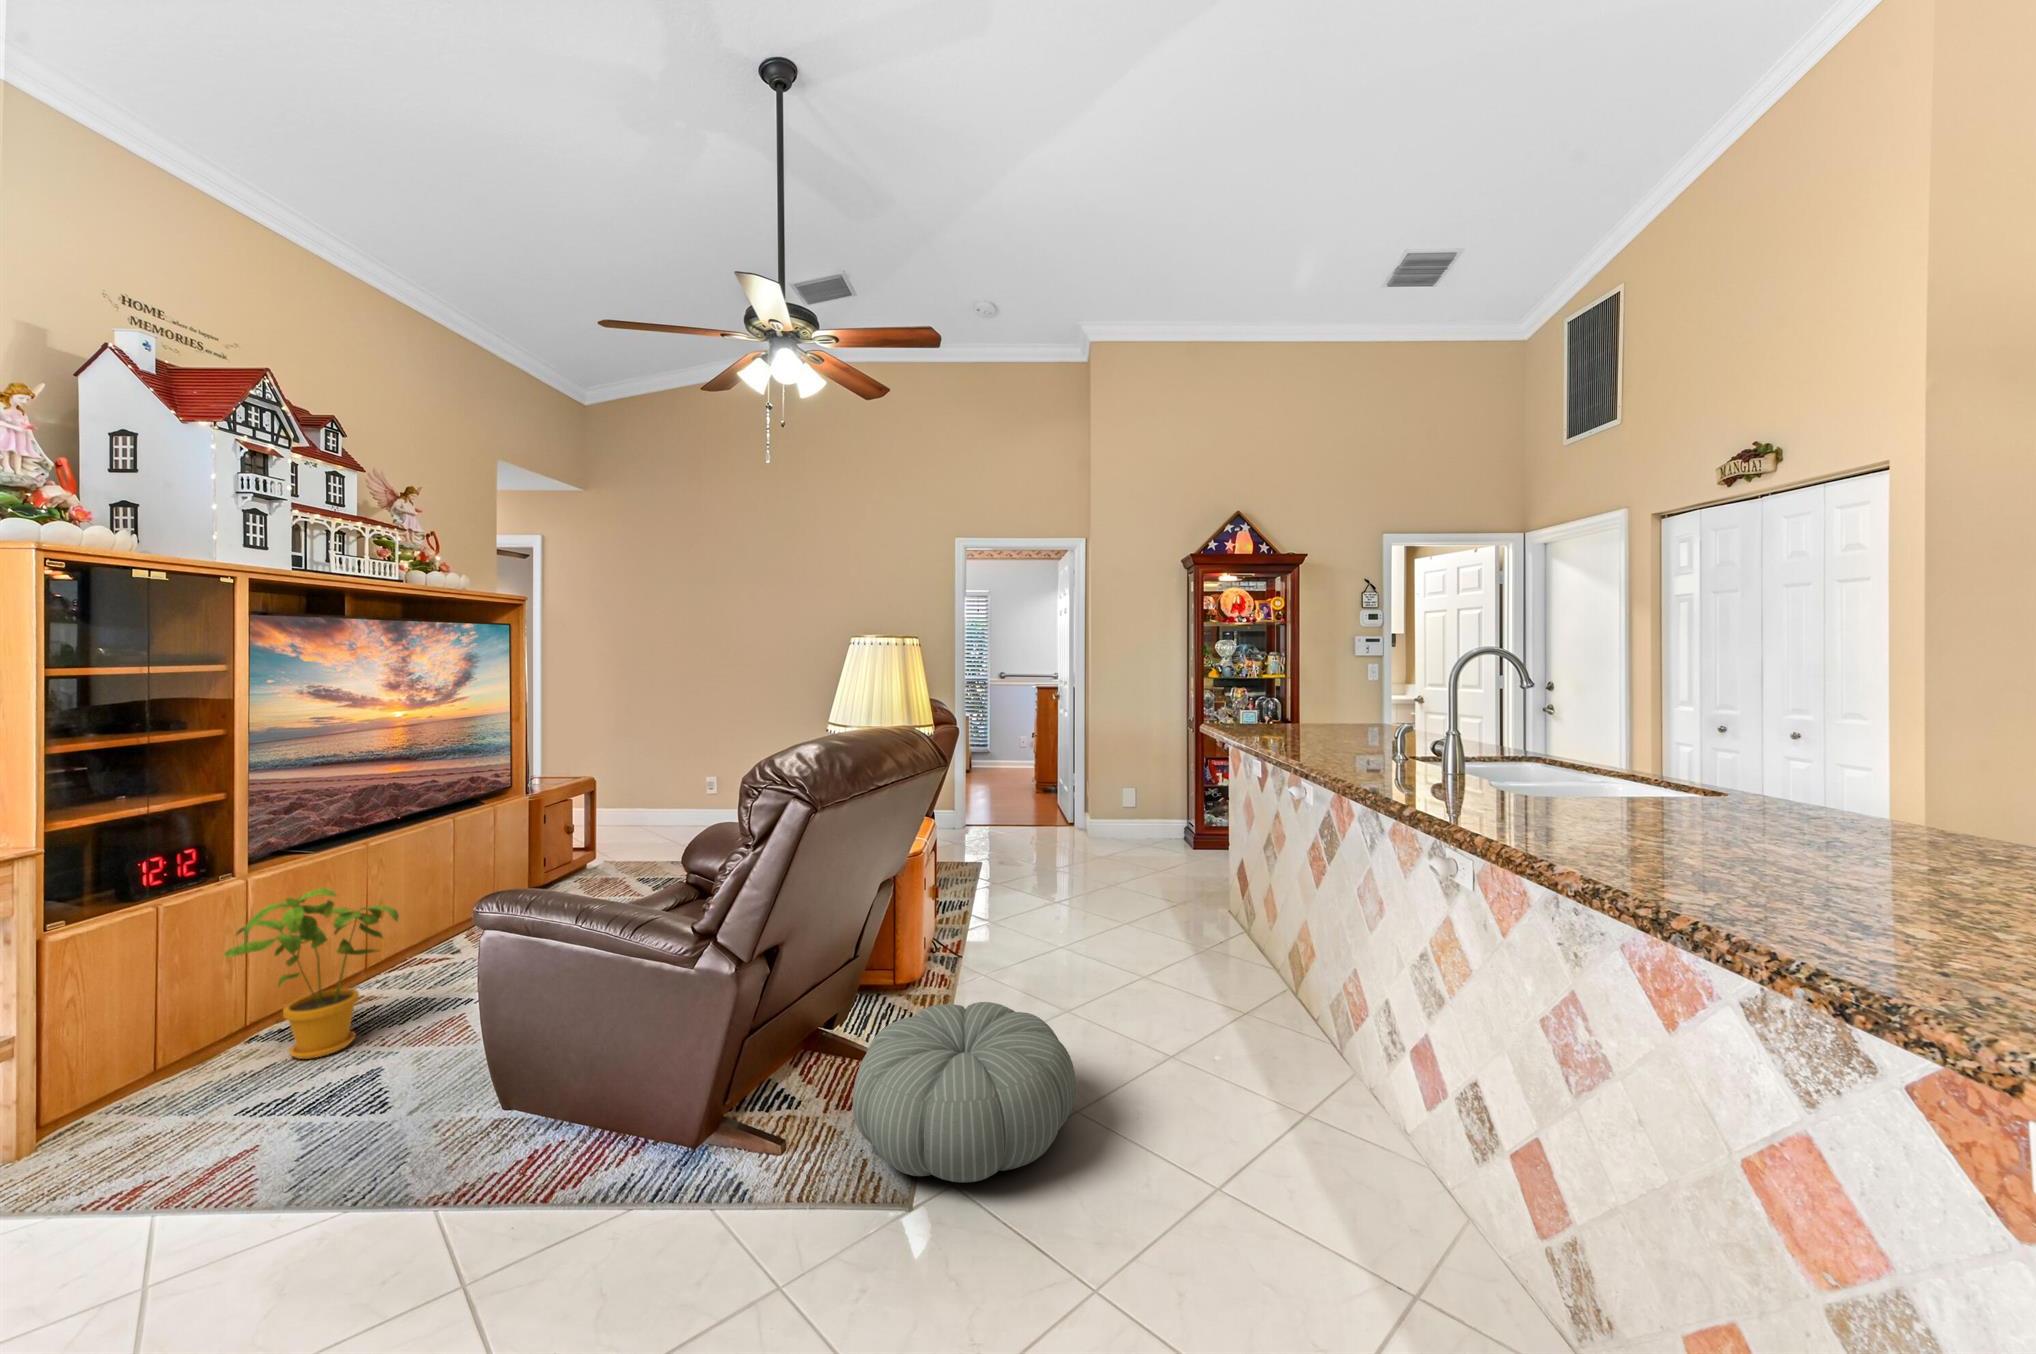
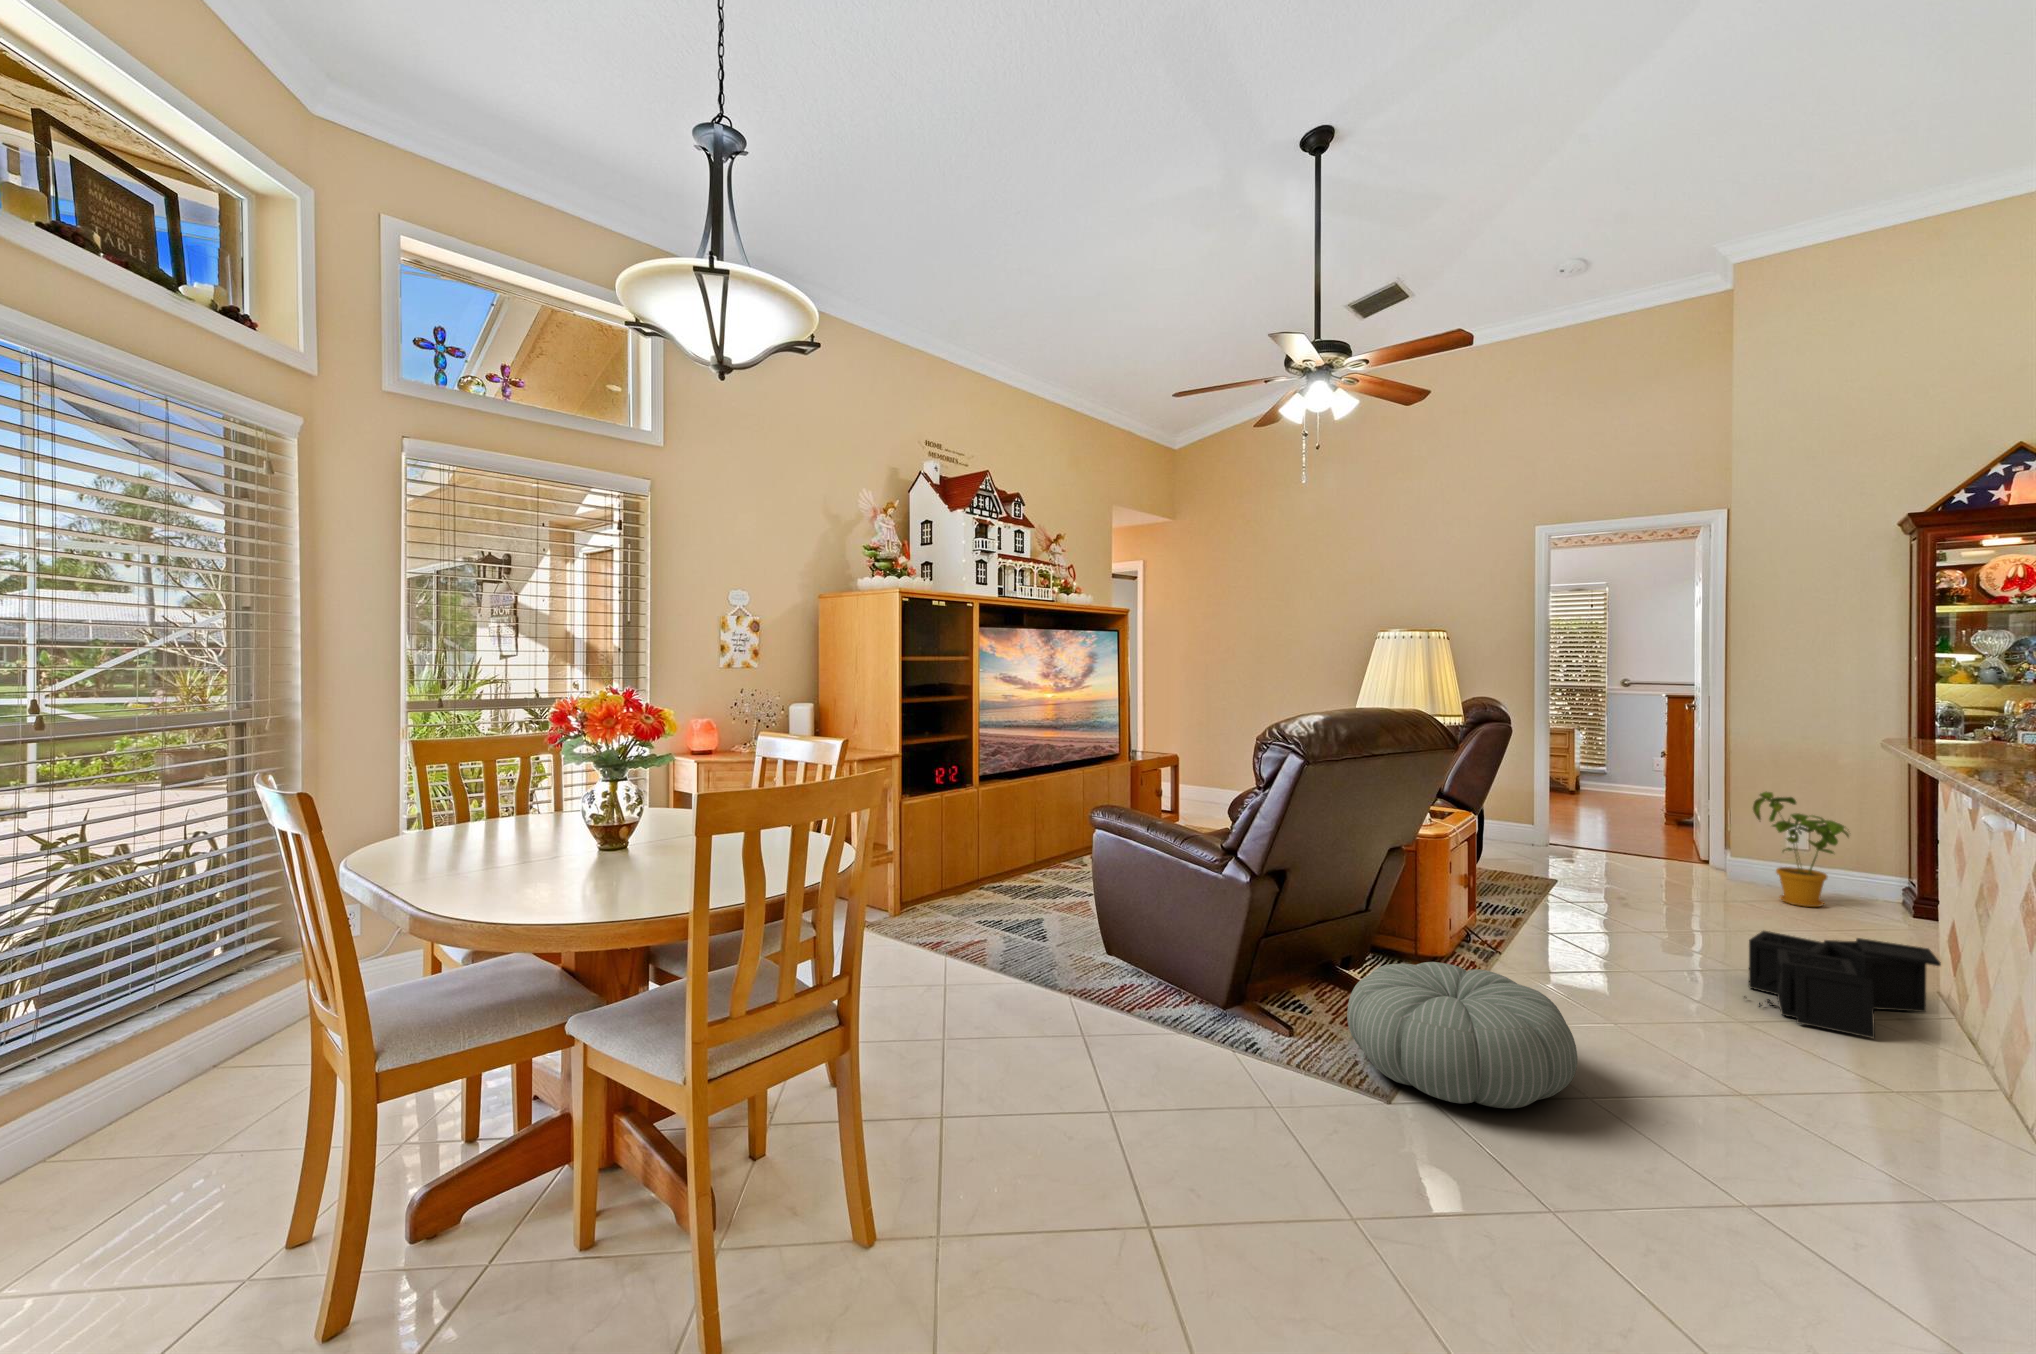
storage bin: none [1137,883,1241,967] -> present [1744,931,1941,1038]
house plant: present [225,888,399,1059] -> present [1753,792,1849,907]

